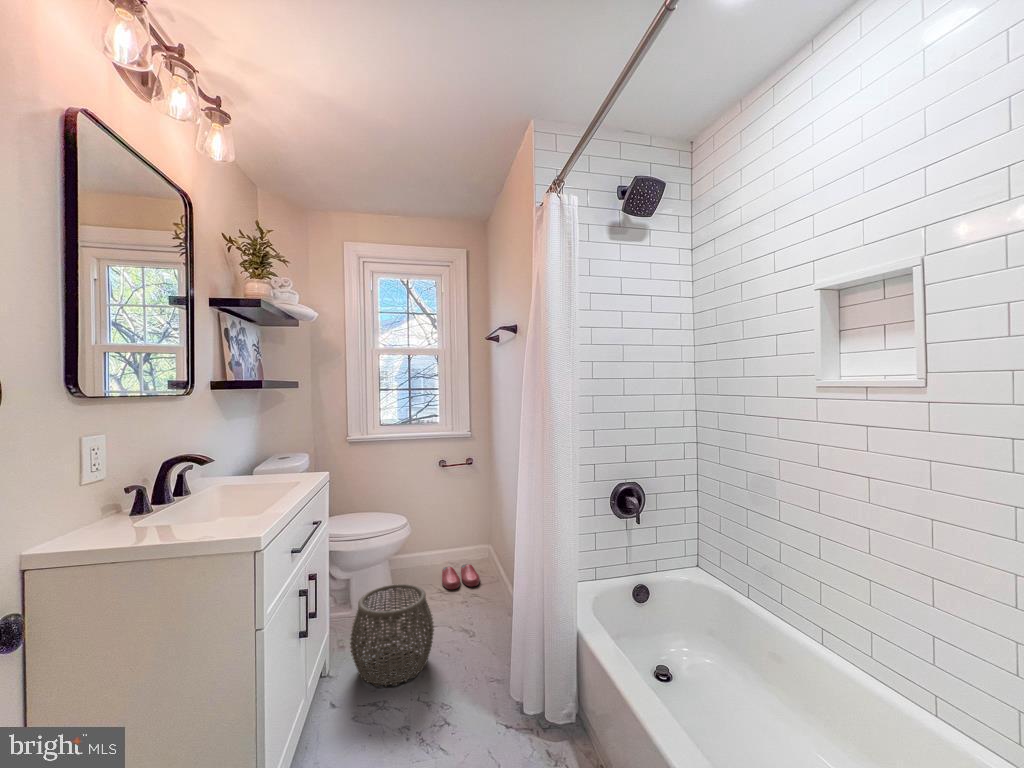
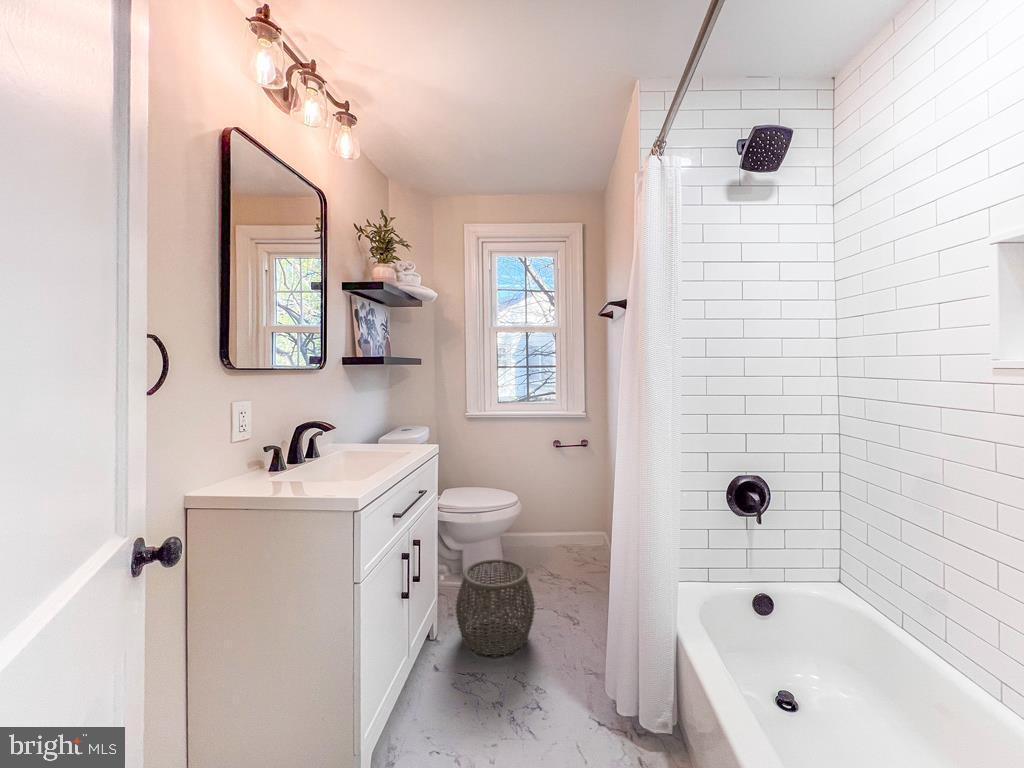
slippers: present [442,564,480,589] -> none [552,548,590,572]

